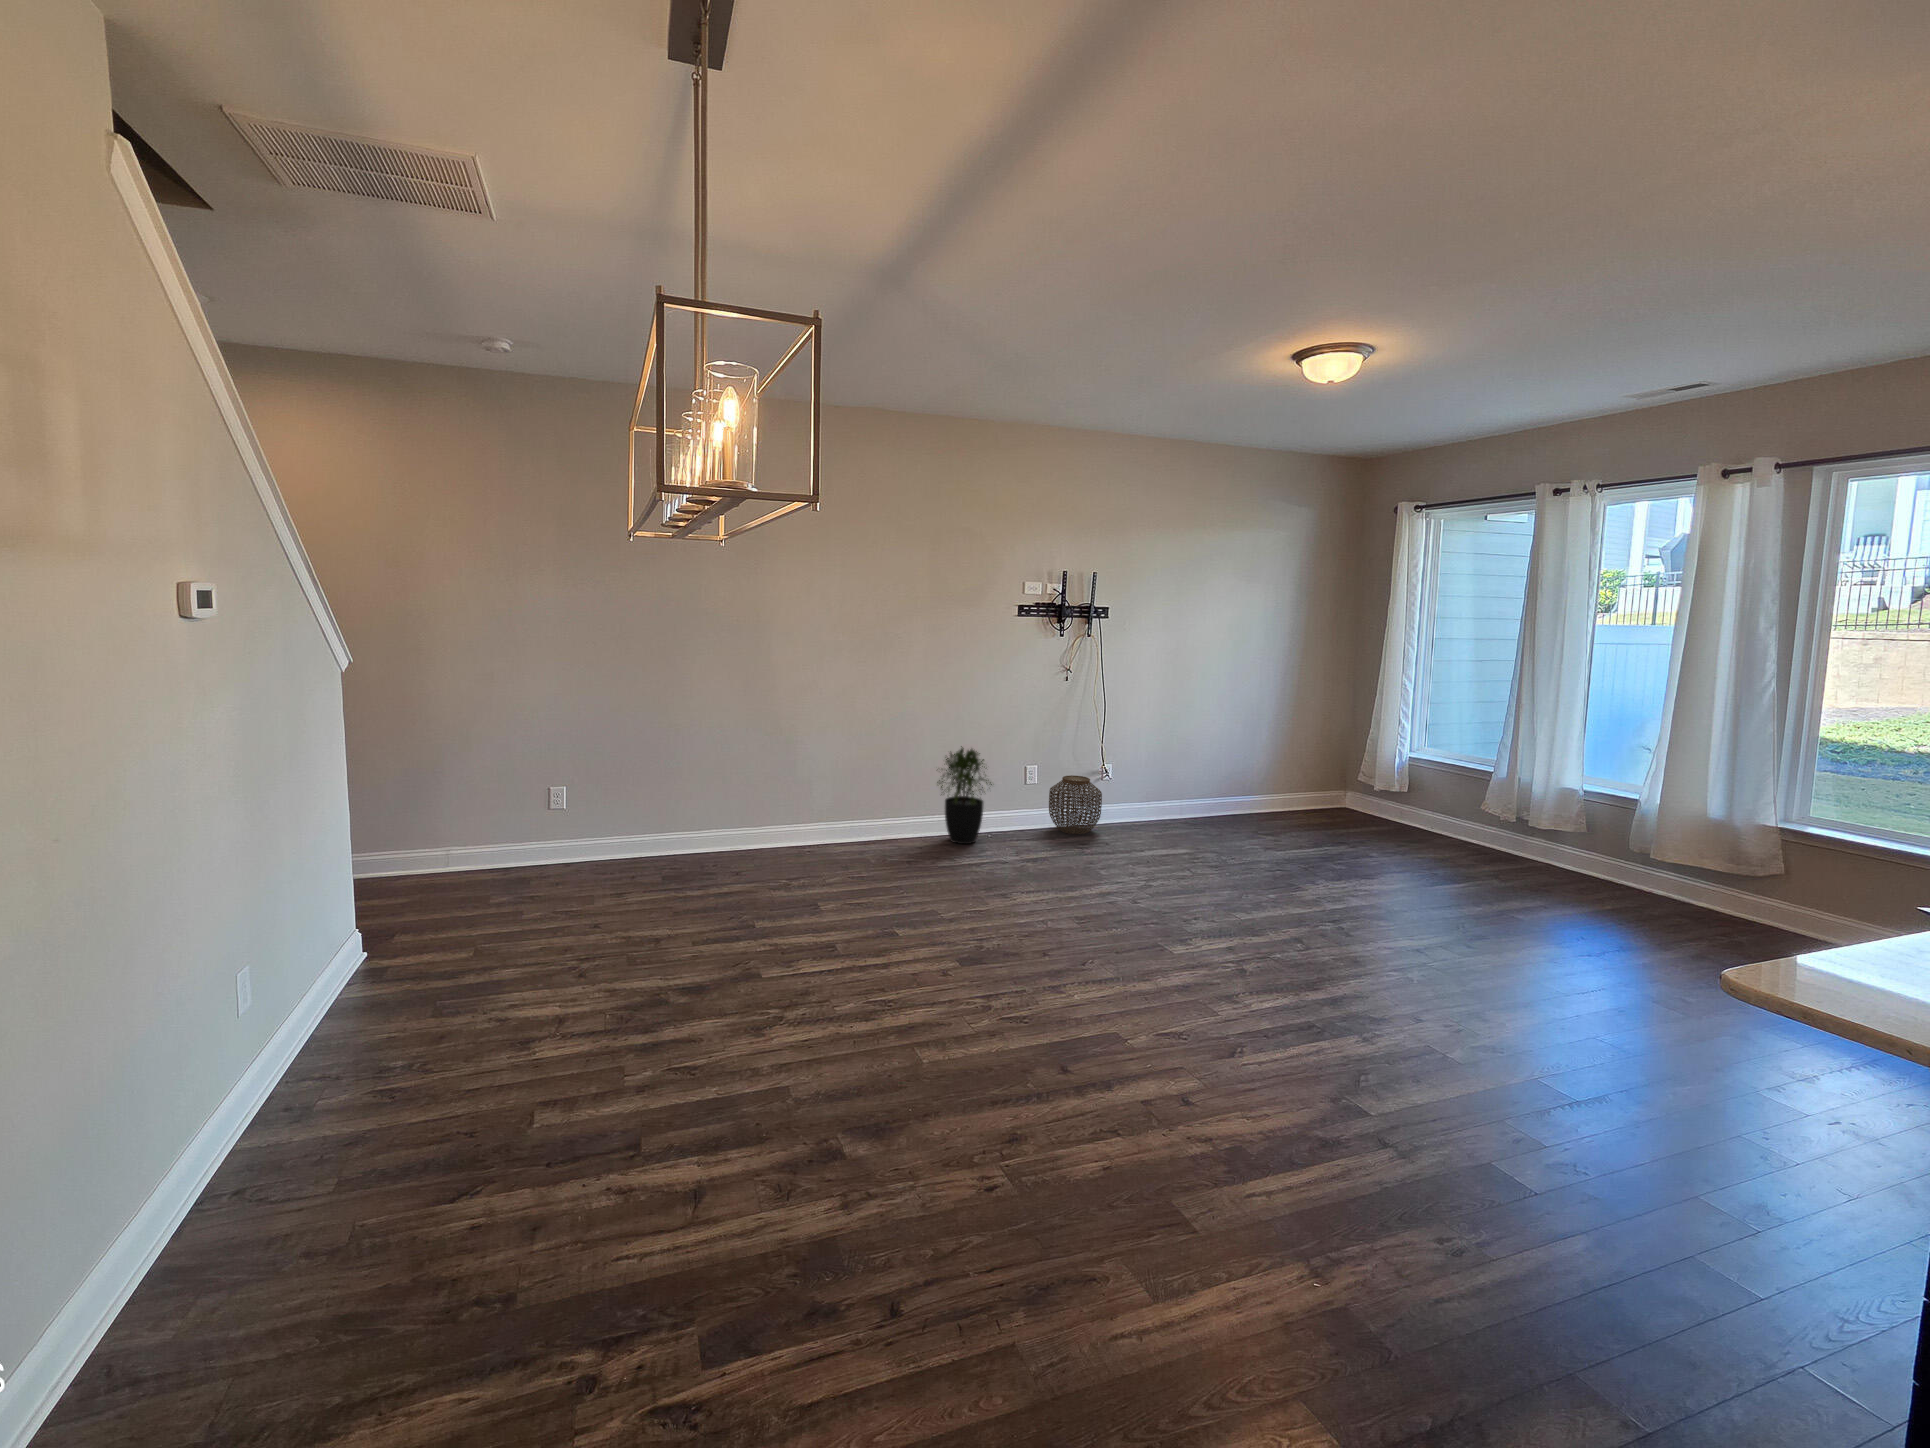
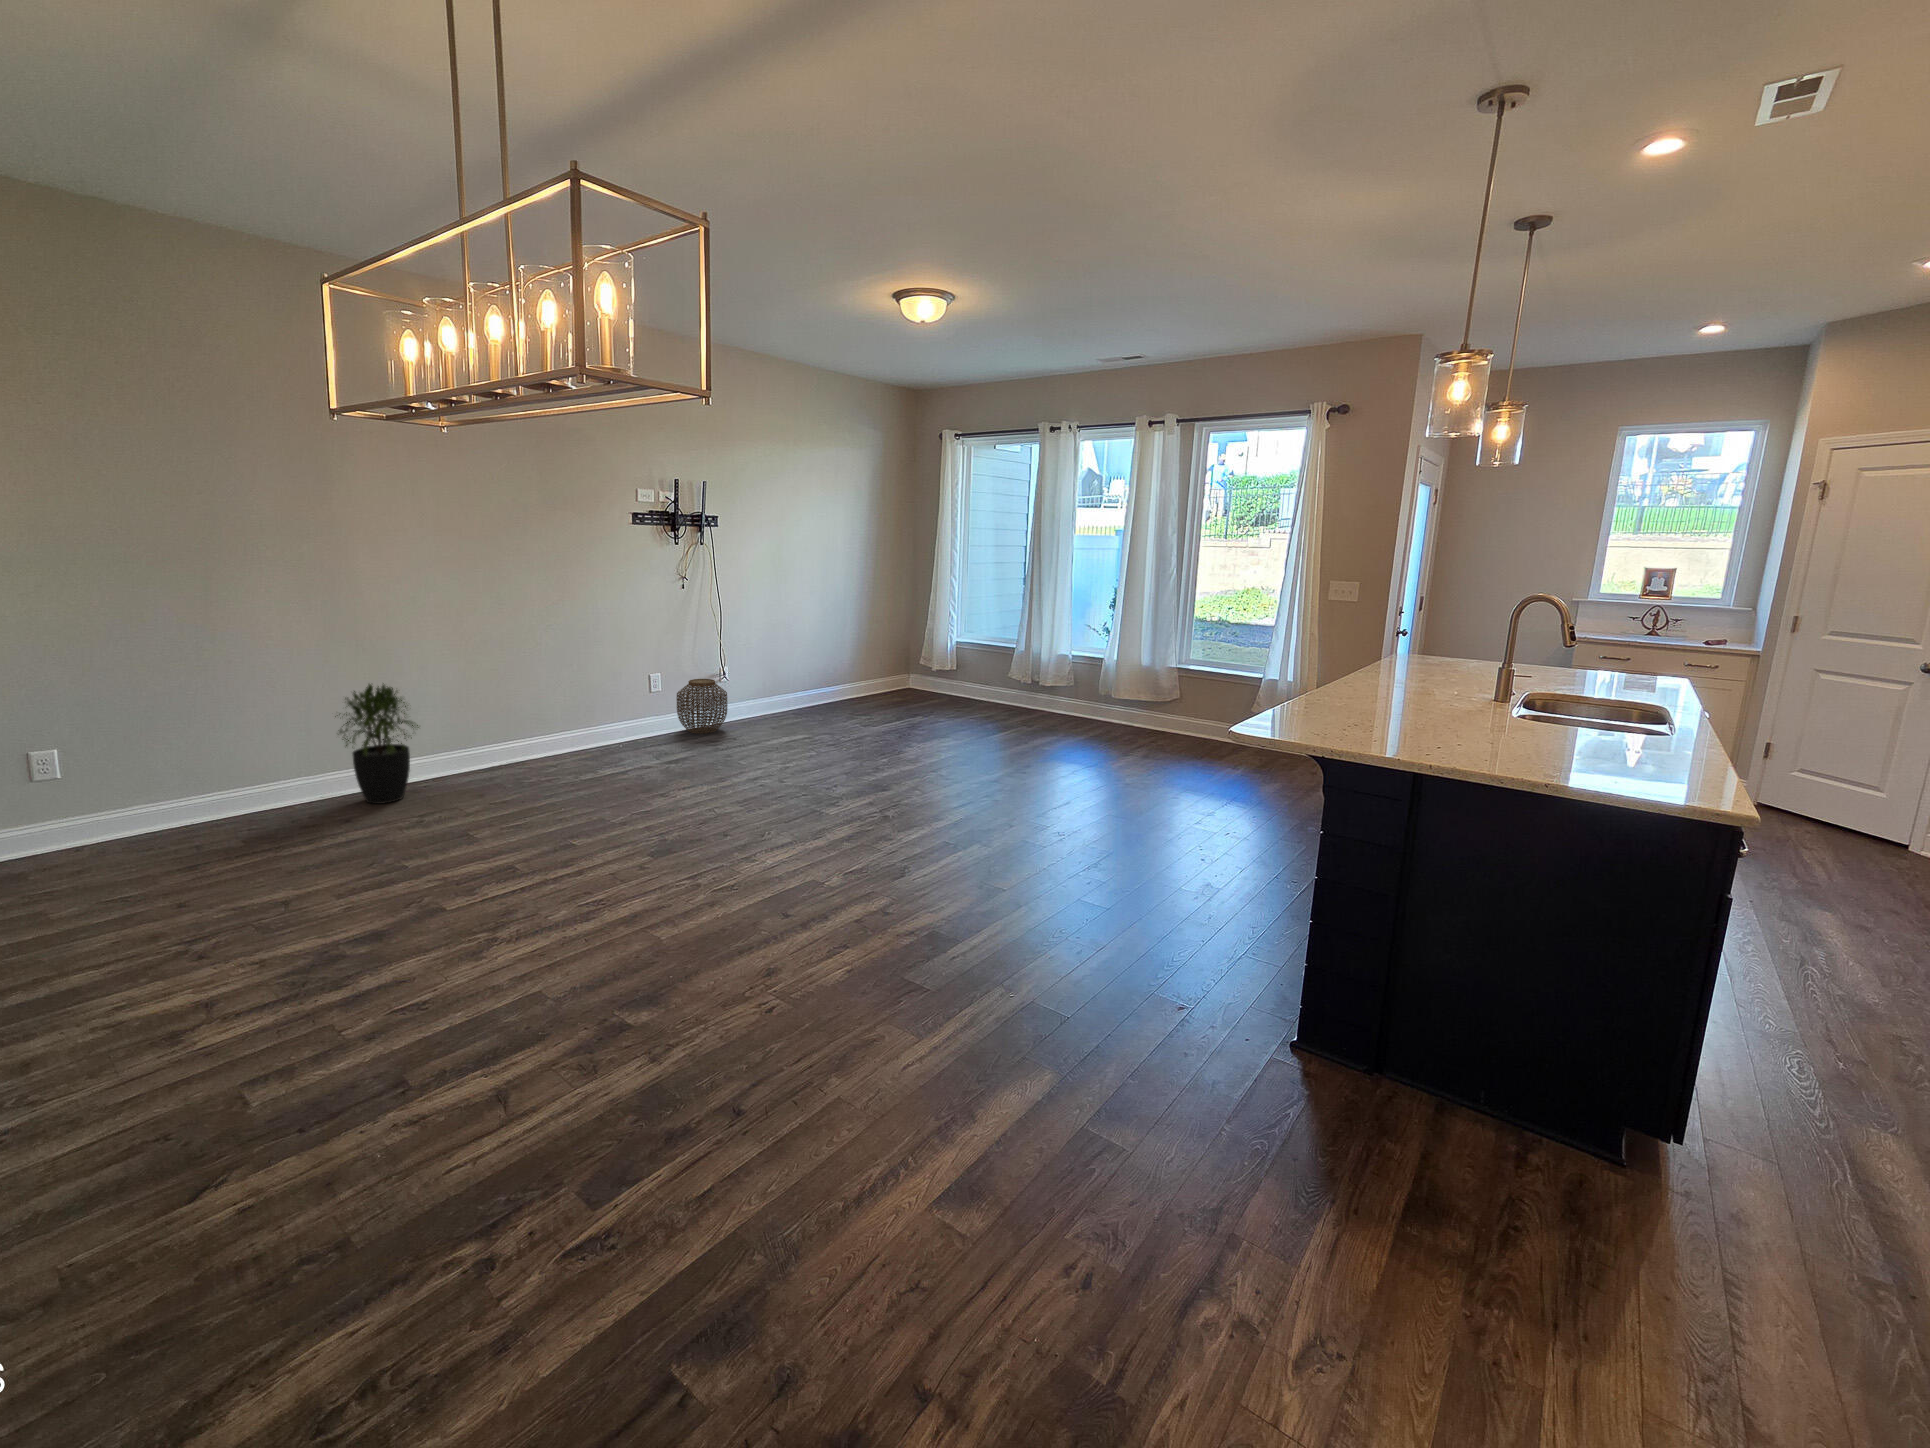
potted plant: present [937,746,992,844] -> present [335,683,419,804]

